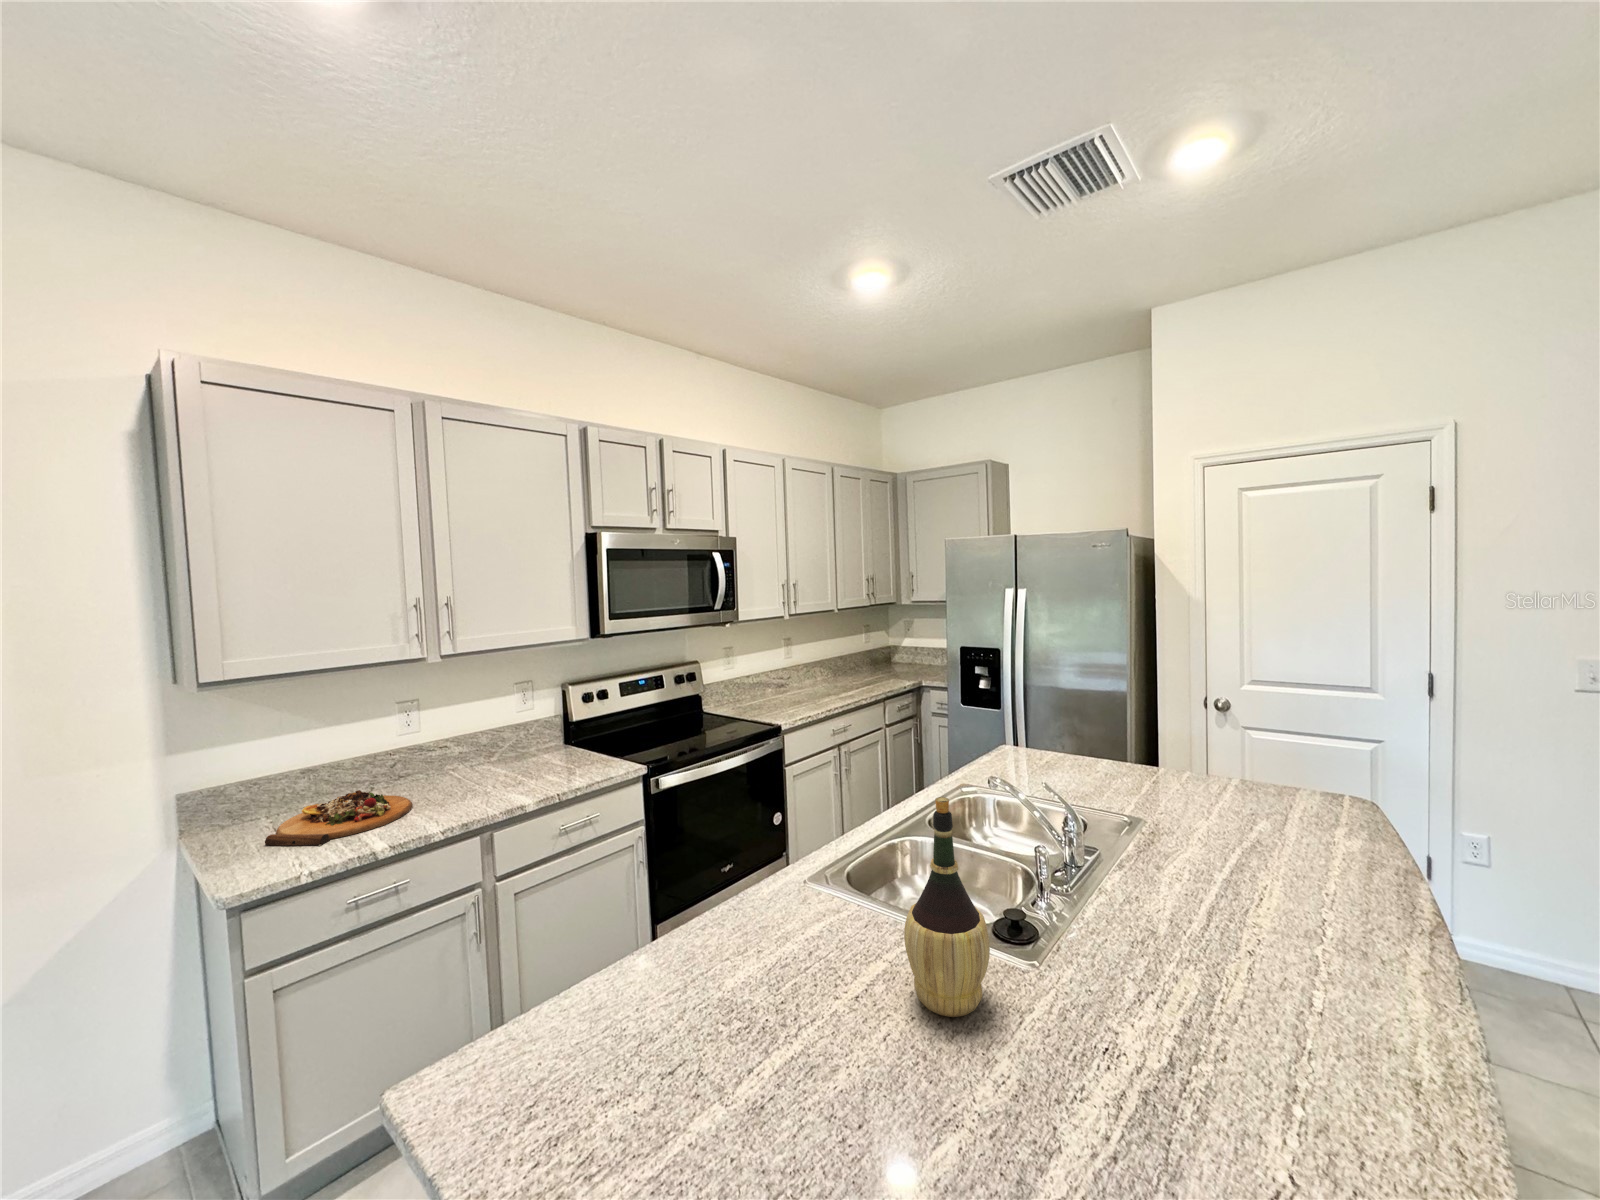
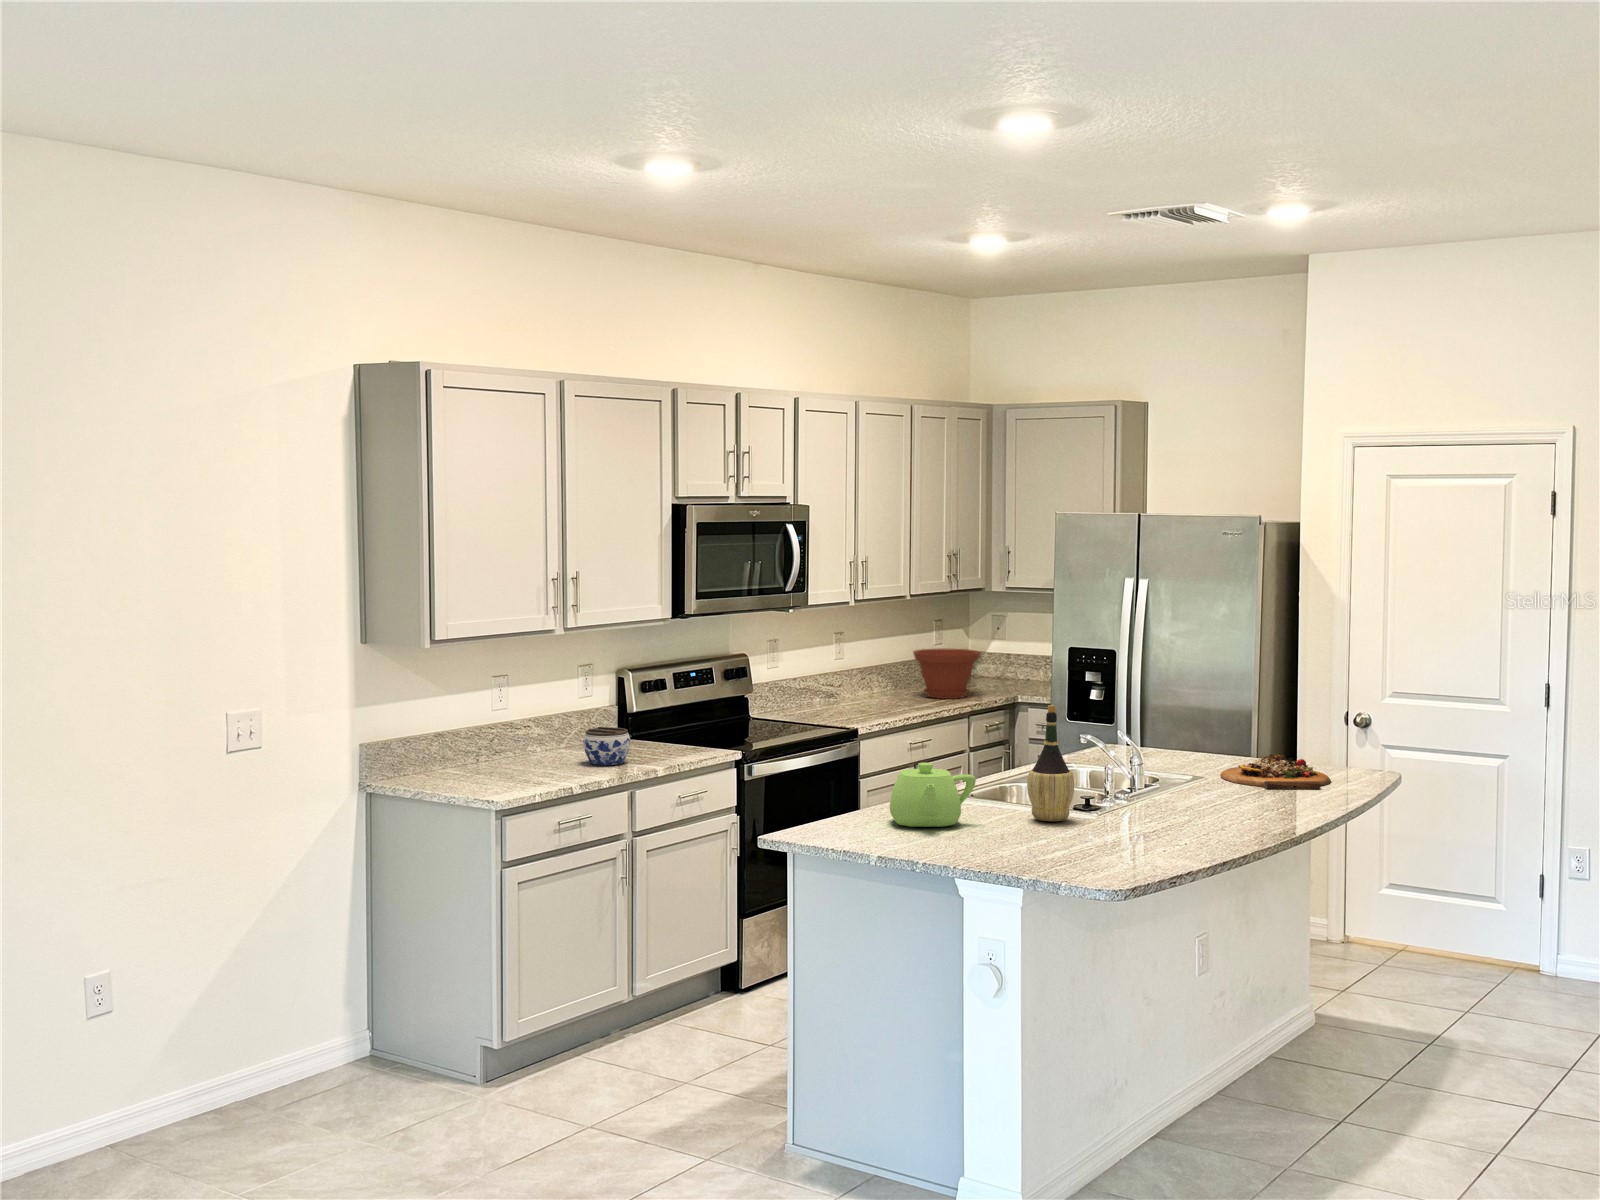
plant pot: none [842,647,892,686] -> present [913,648,980,699]
jar: none [462,752,515,796] -> present [583,727,630,765]
cutting board: present [265,790,413,846] -> present [1221,754,1331,790]
teapot: none [651,908,808,1055] -> present [890,763,976,827]

